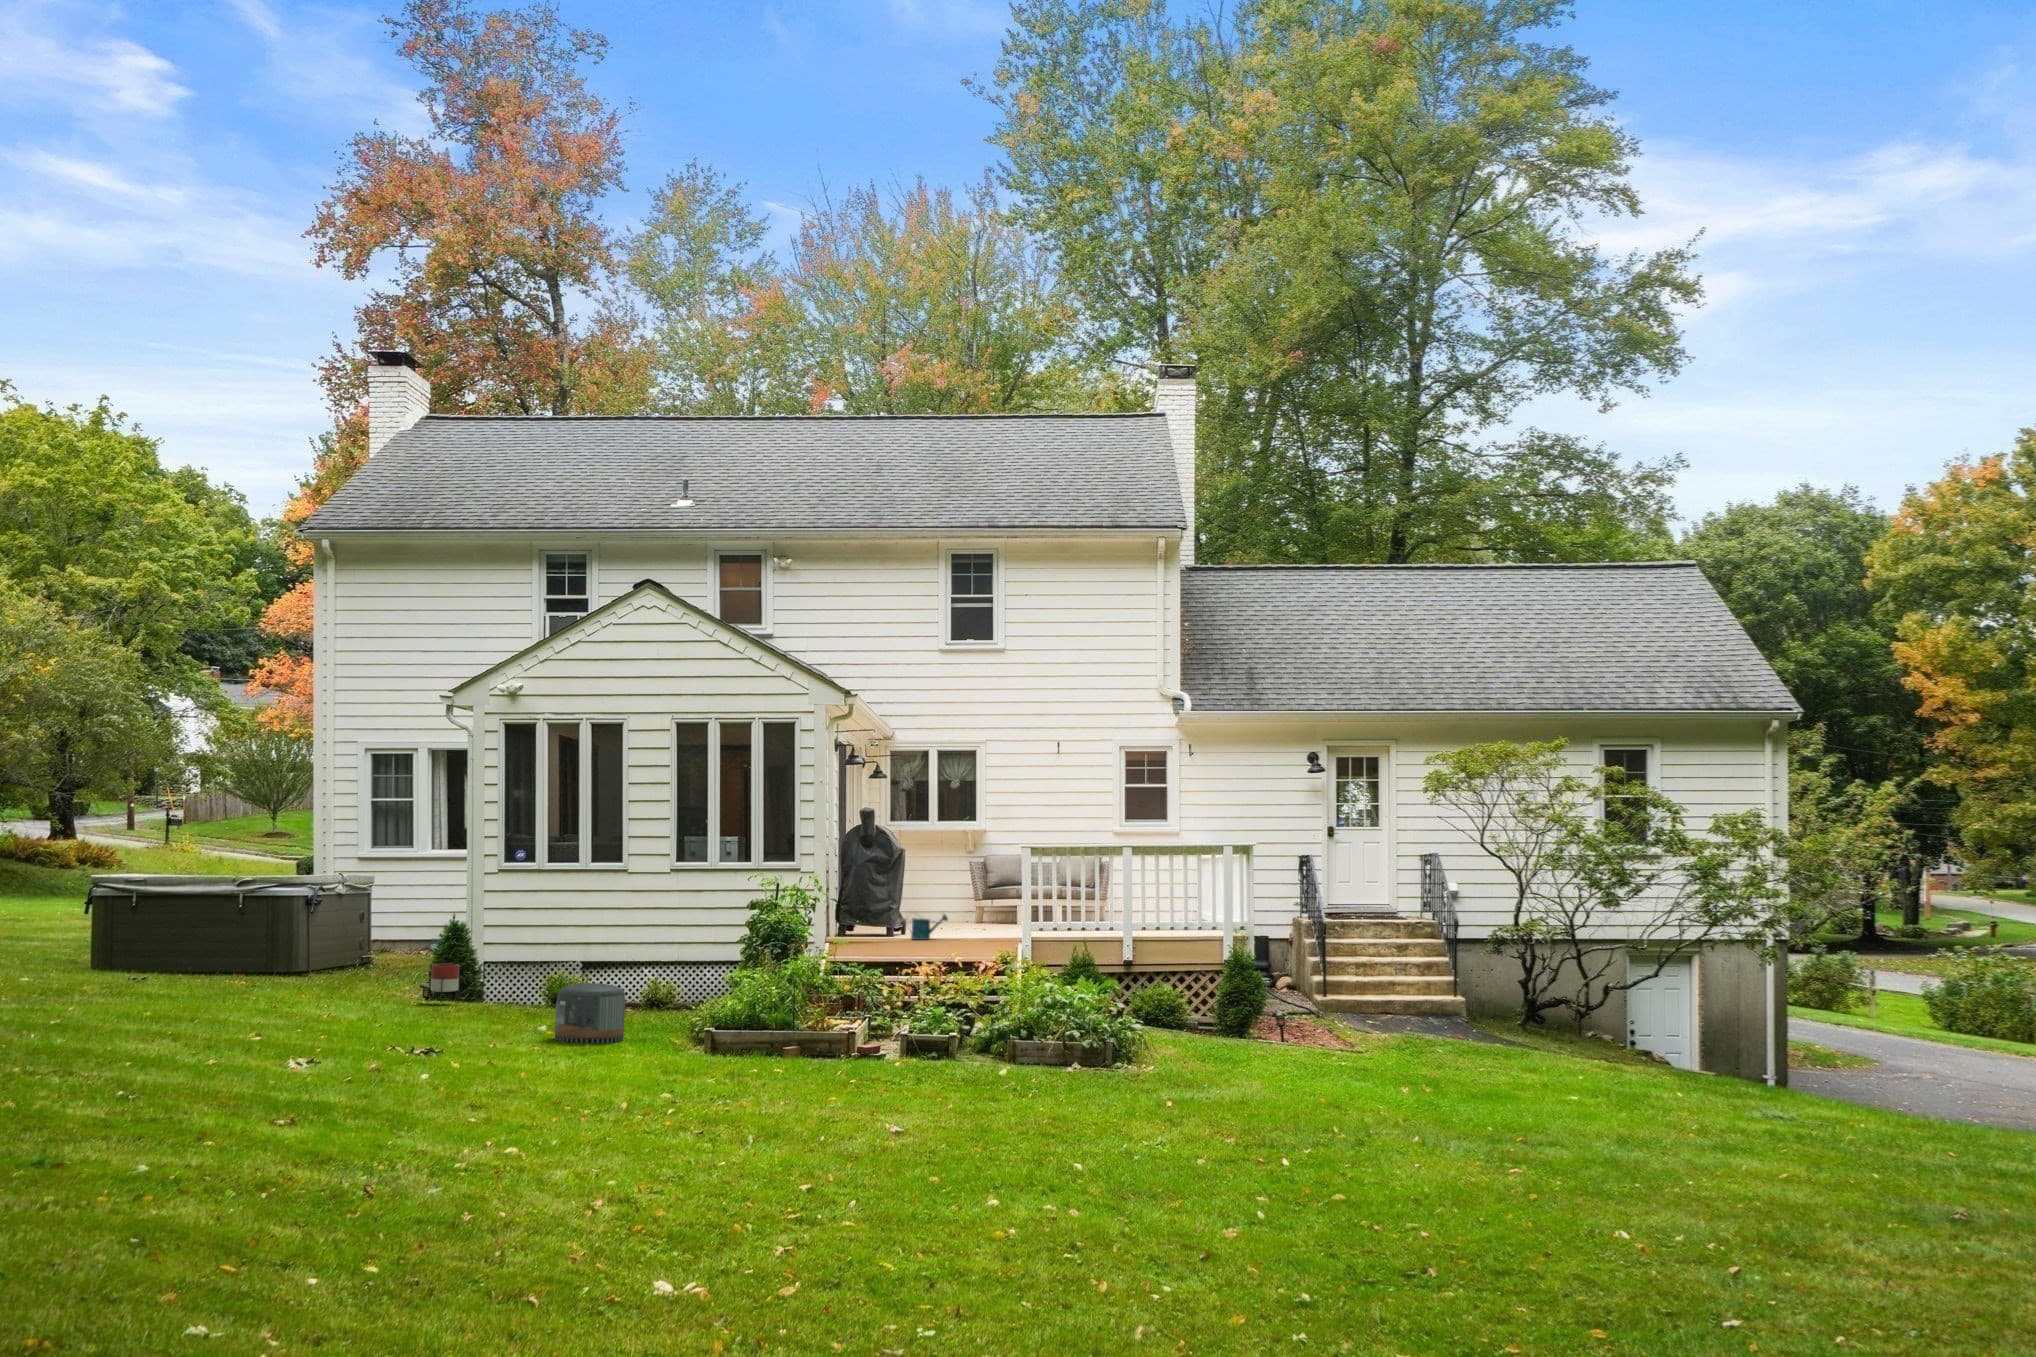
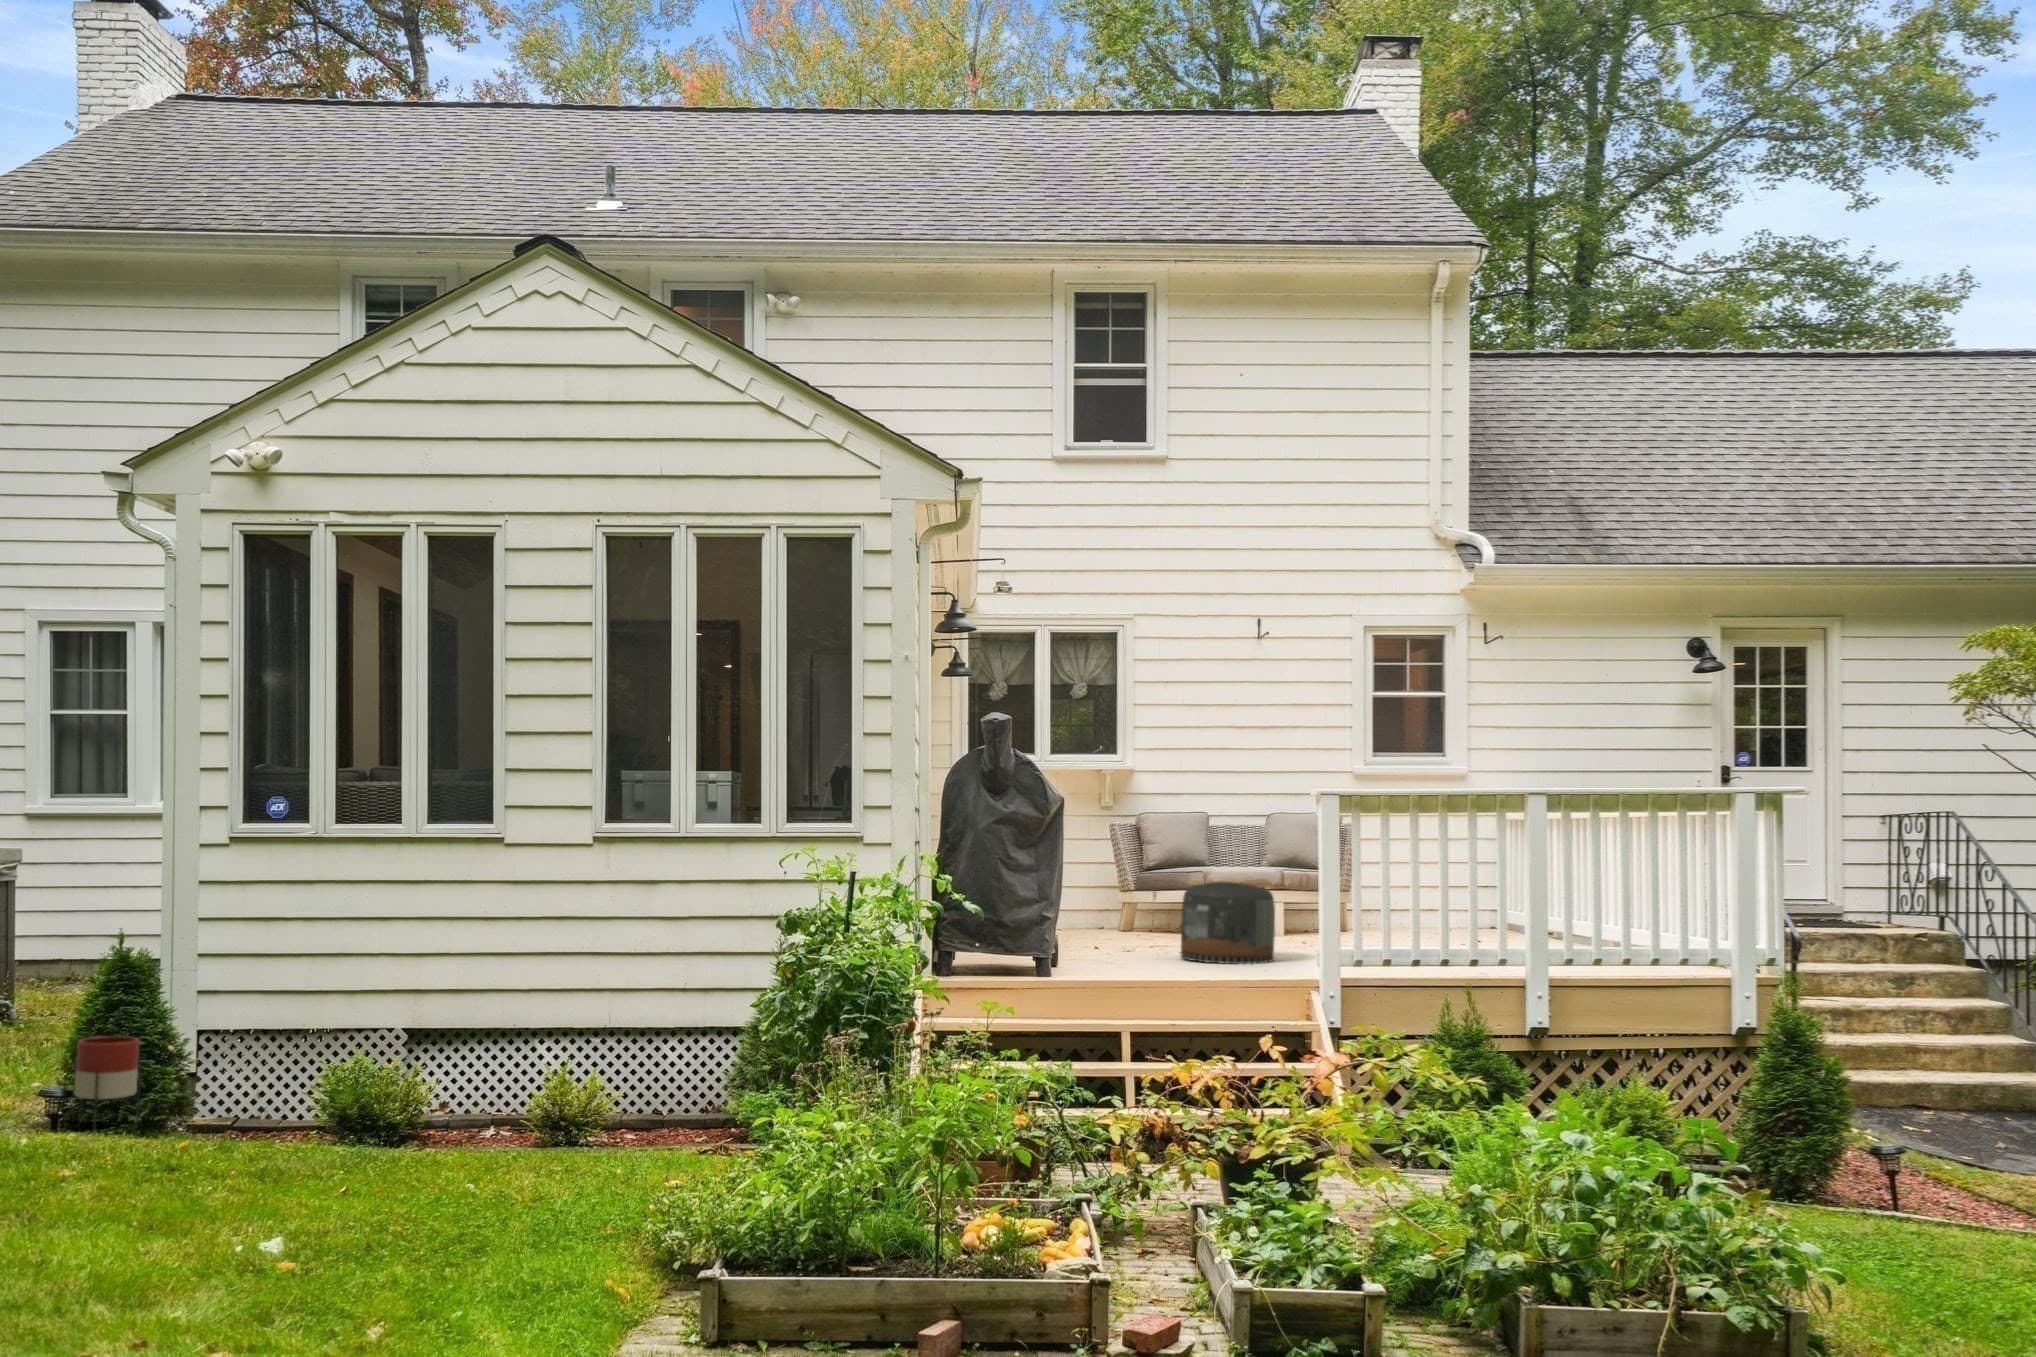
watering can: present [907,914,948,940] -> none [1060,926,1143,980]
pouf: present [555,983,625,1043] -> present [1180,882,1275,964]

